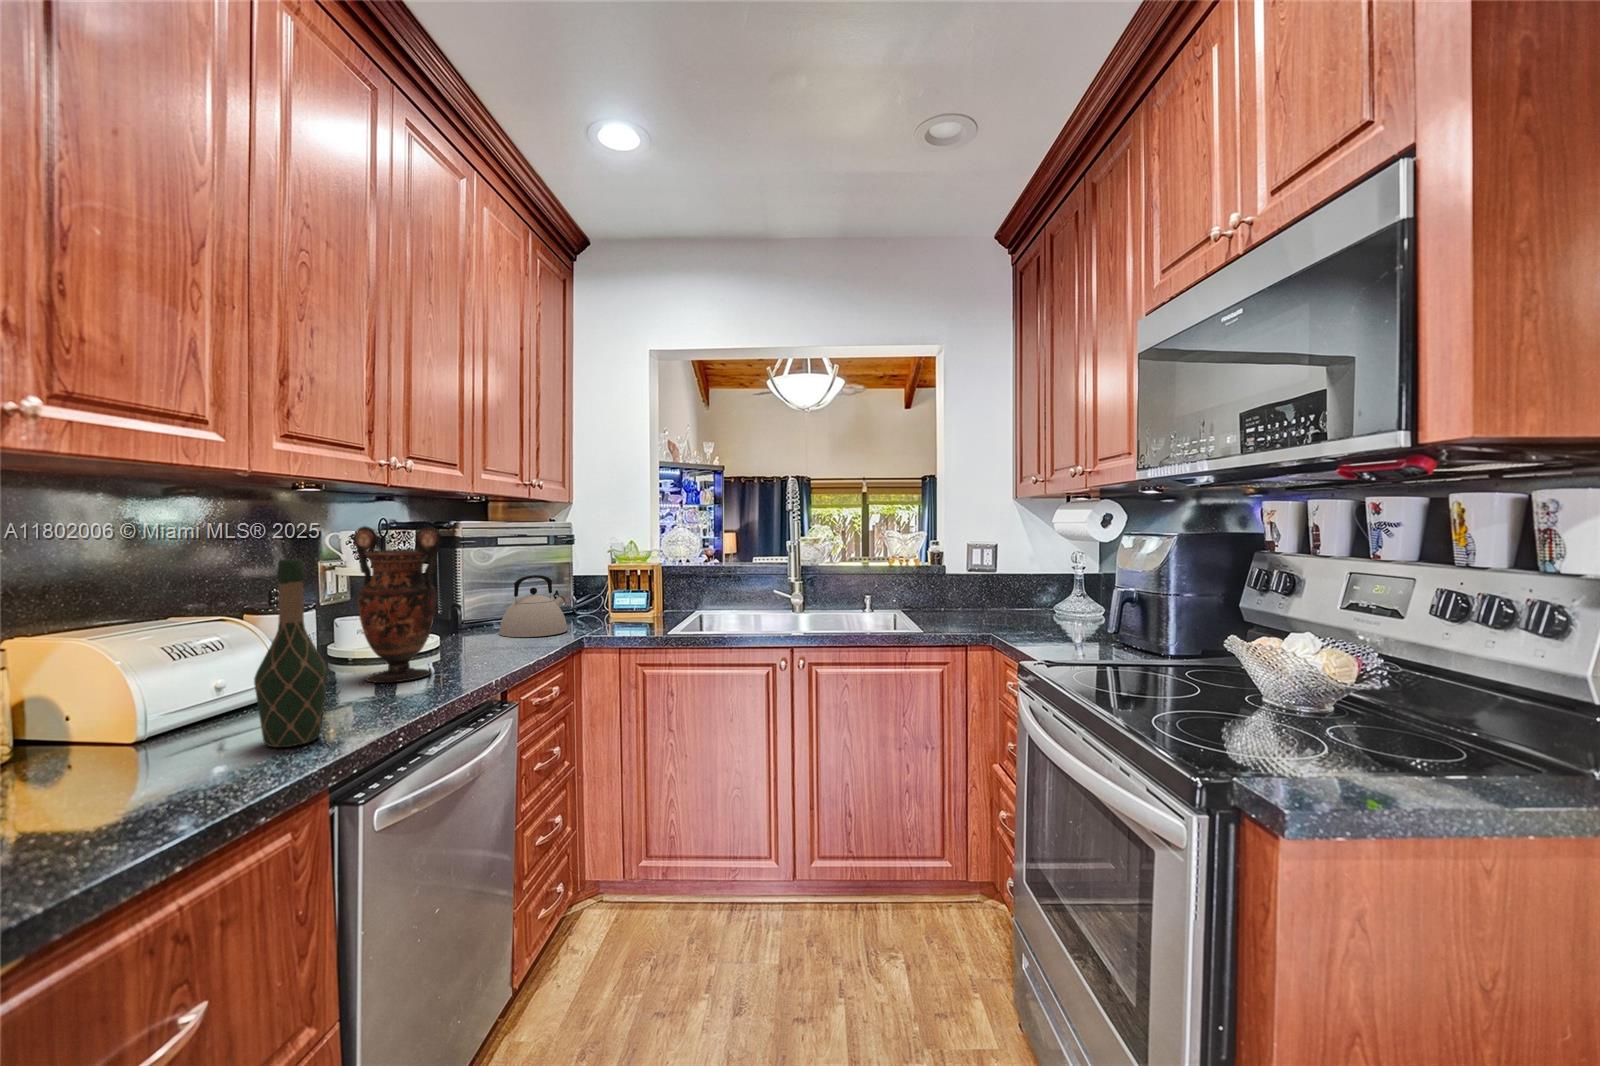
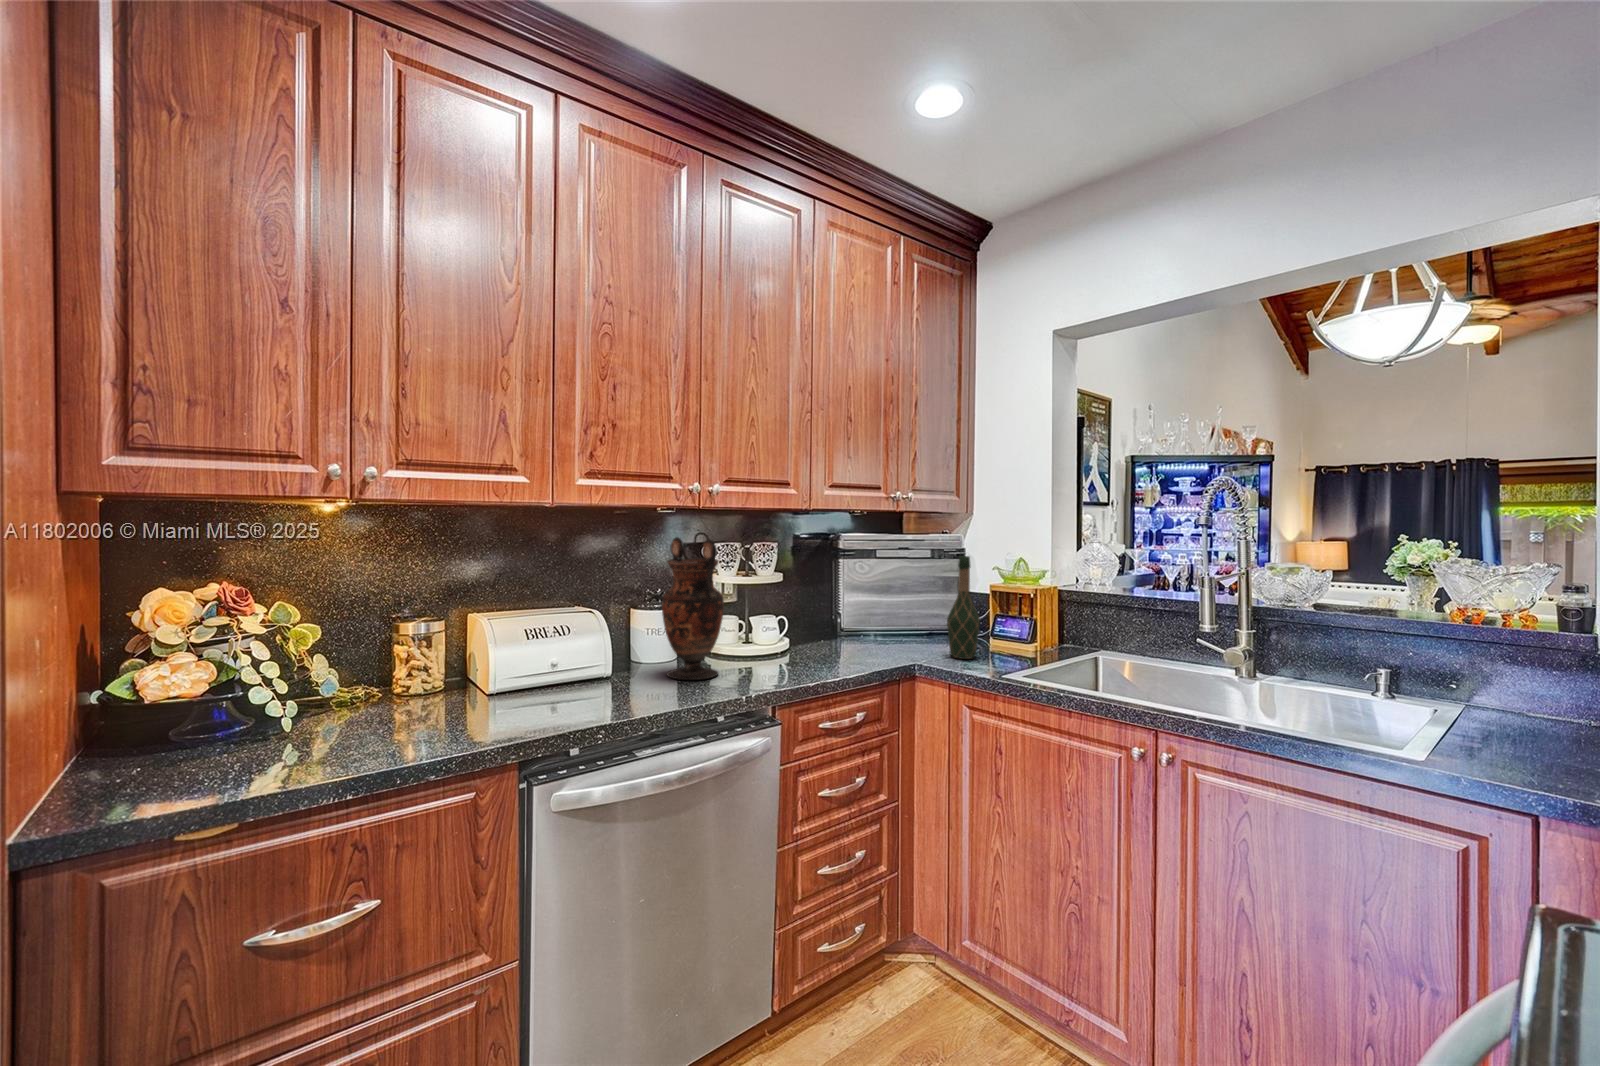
wine bottle: present [254,559,328,747] -> present [947,556,980,659]
kettle: present [499,575,567,637] -> none [844,588,914,655]

